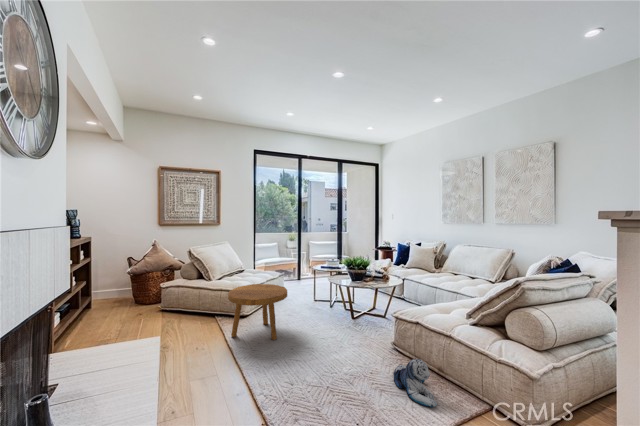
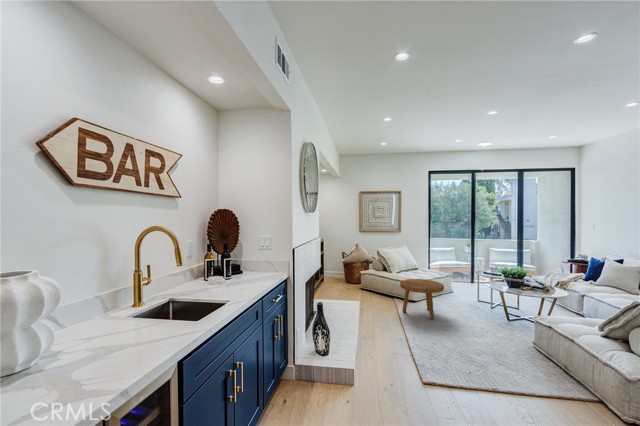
plush toy: present [393,359,437,408] -> none [518,350,548,386]

